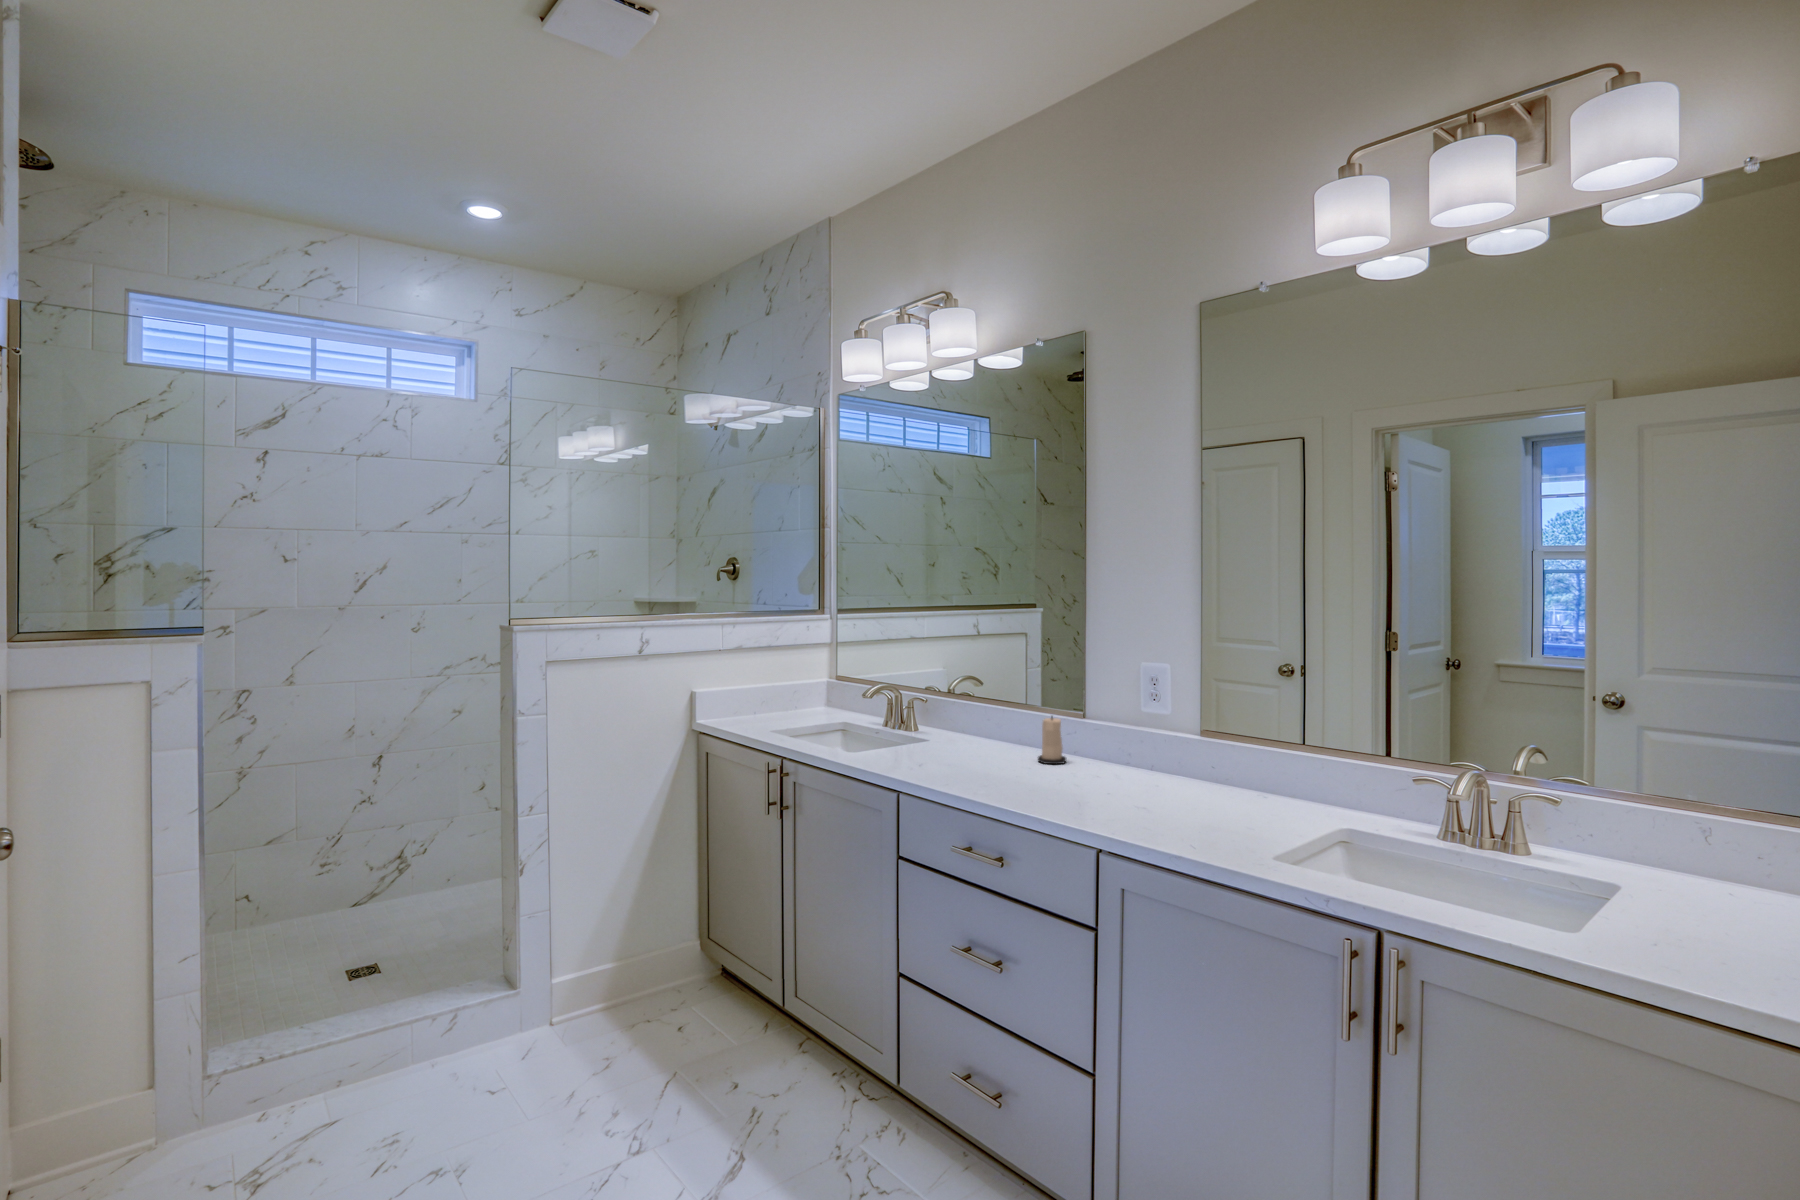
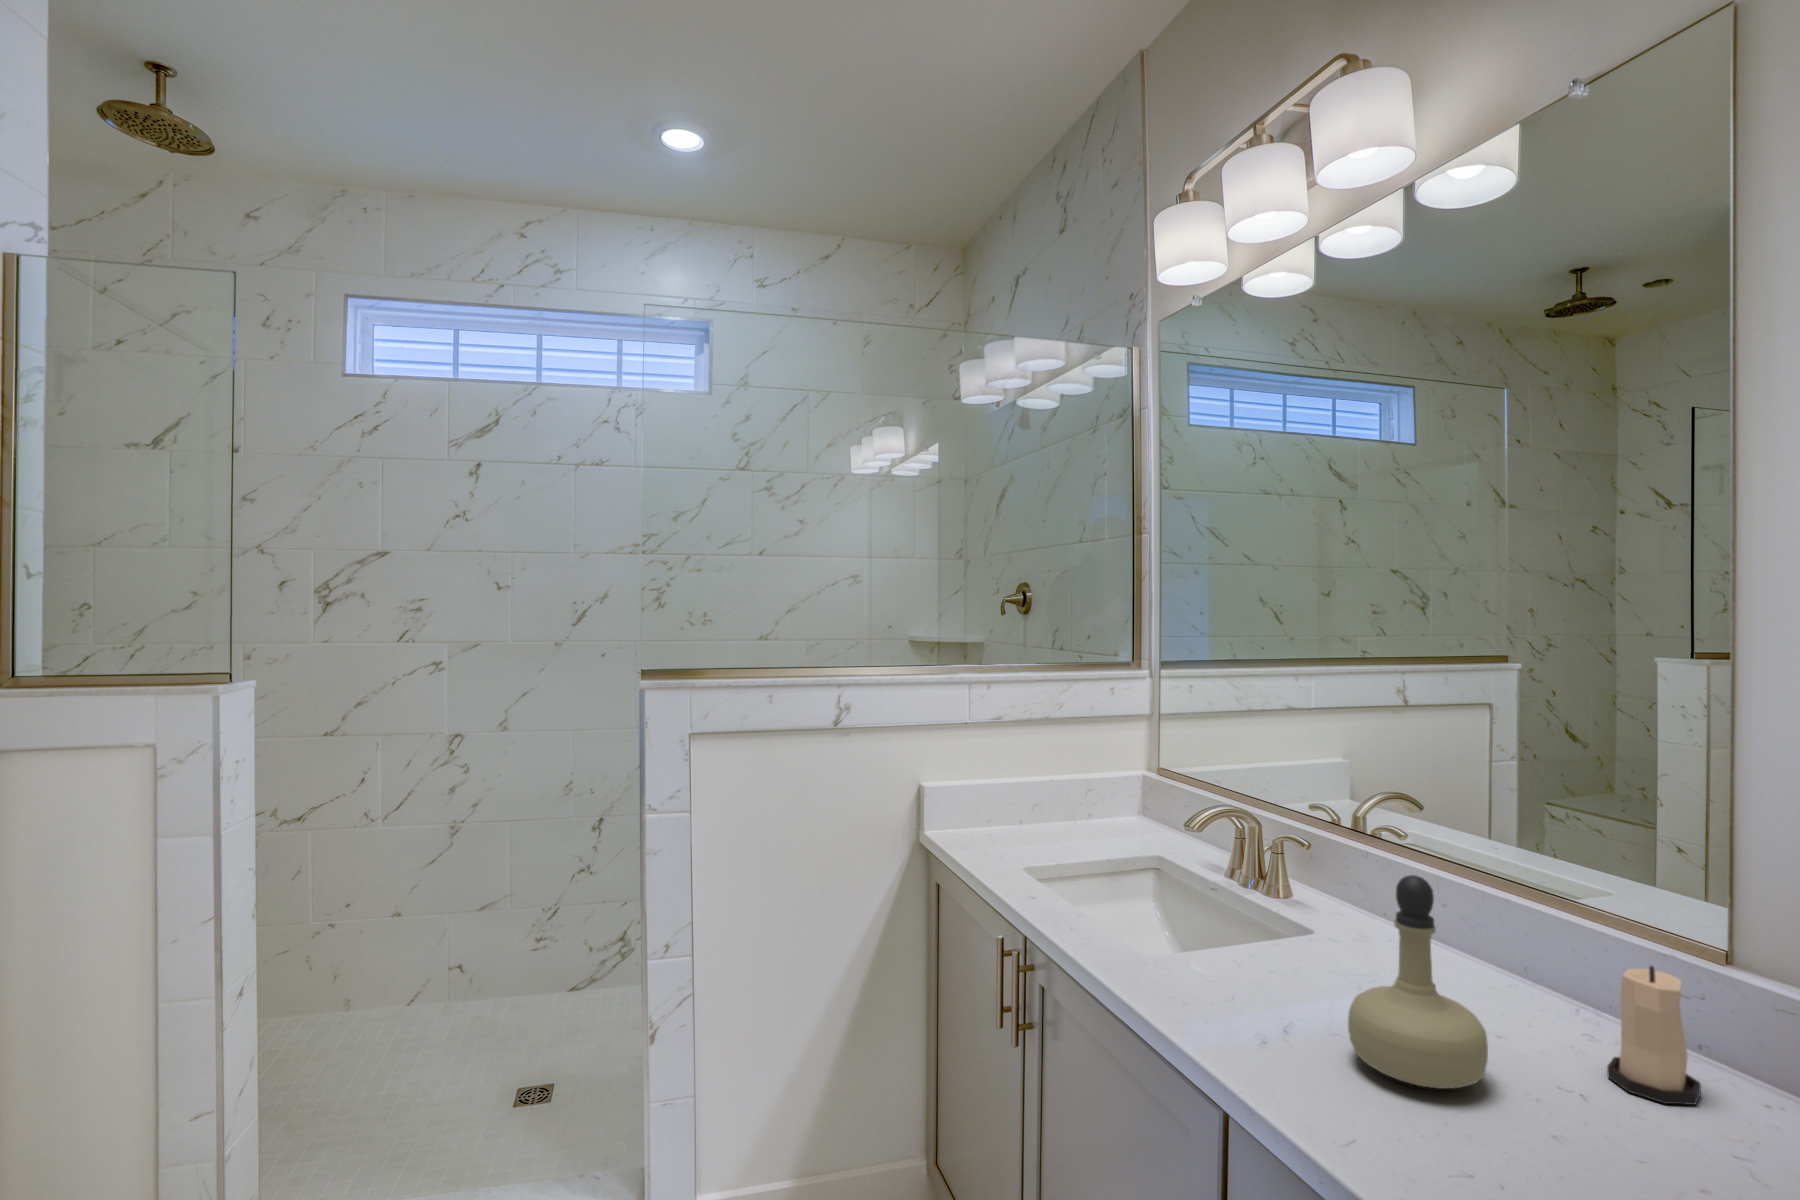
perfume bottle: none [946,686,996,768] -> present [1348,875,1488,1088]

